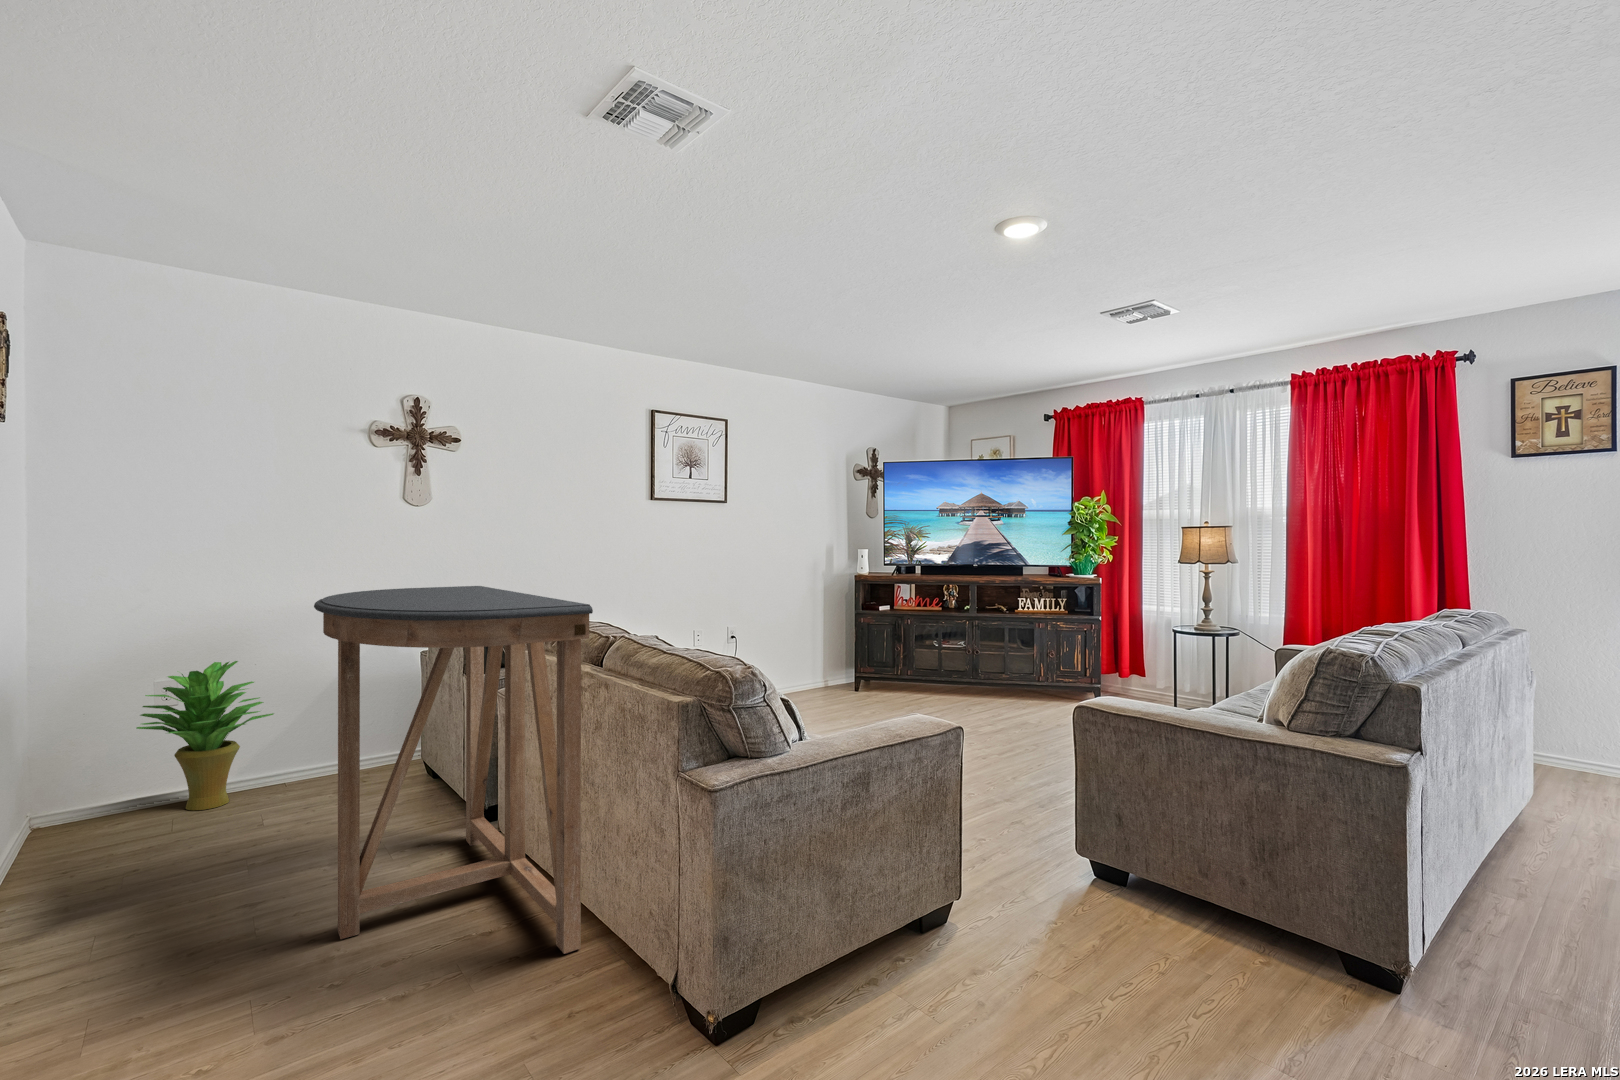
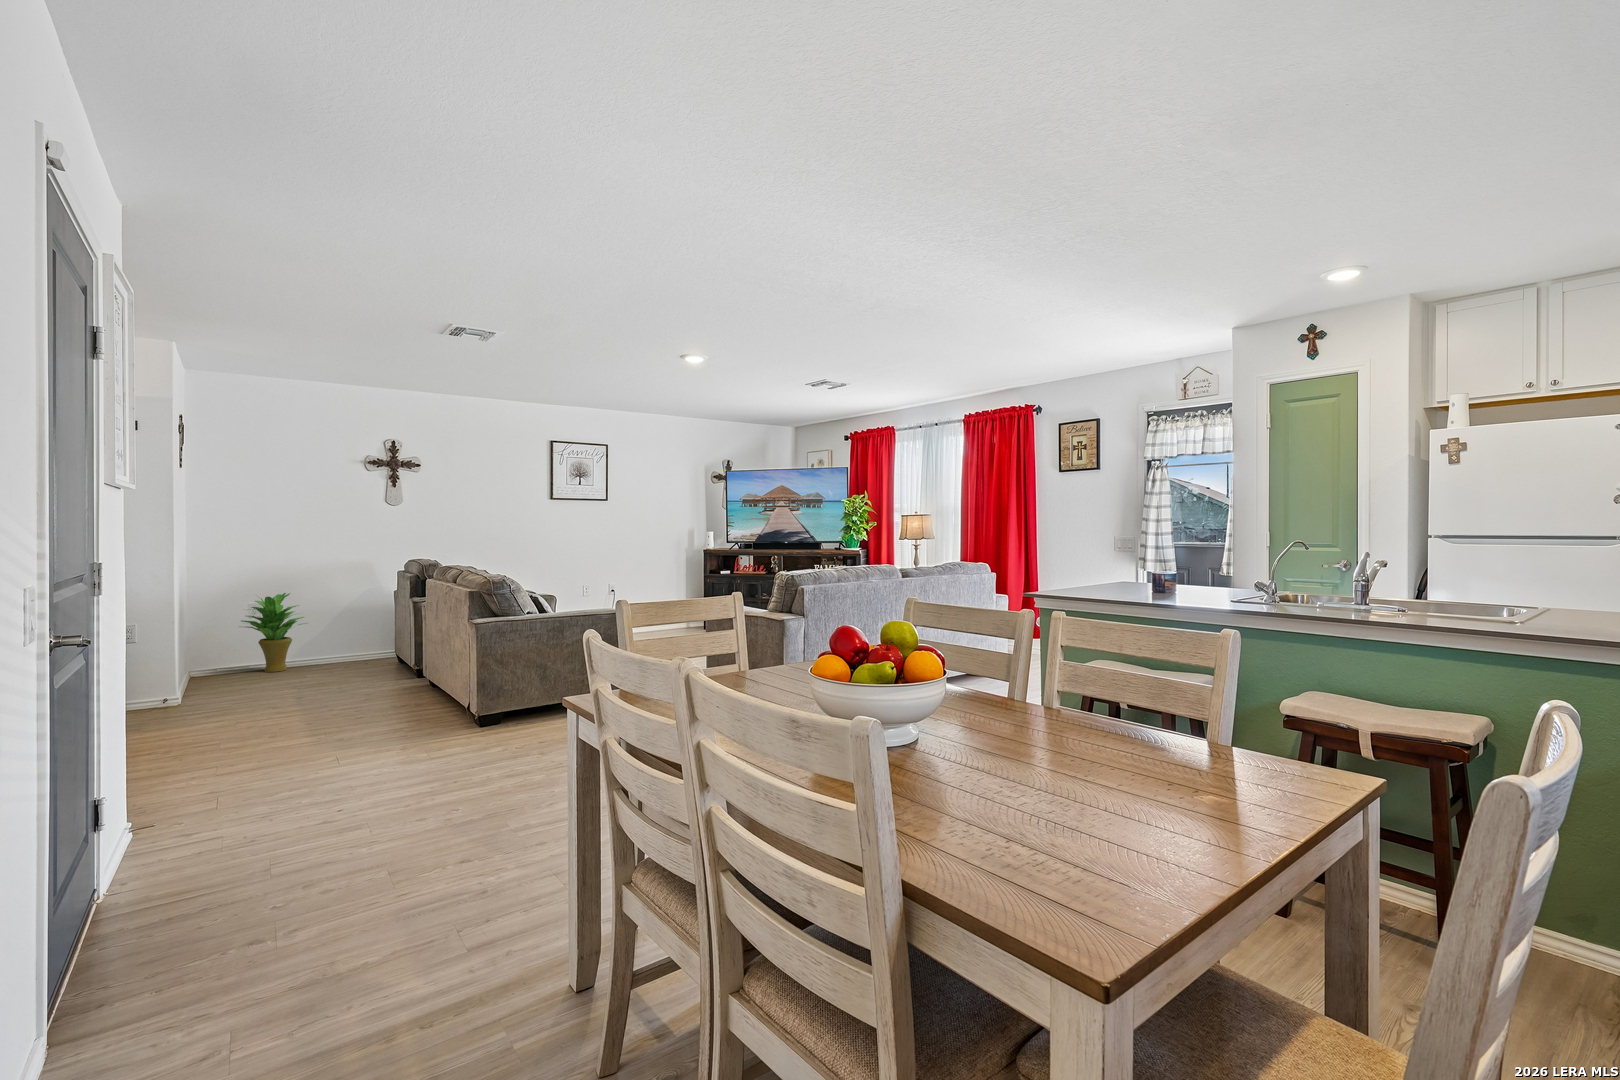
console table: present [314,586,593,954] -> none [322,550,441,710]

